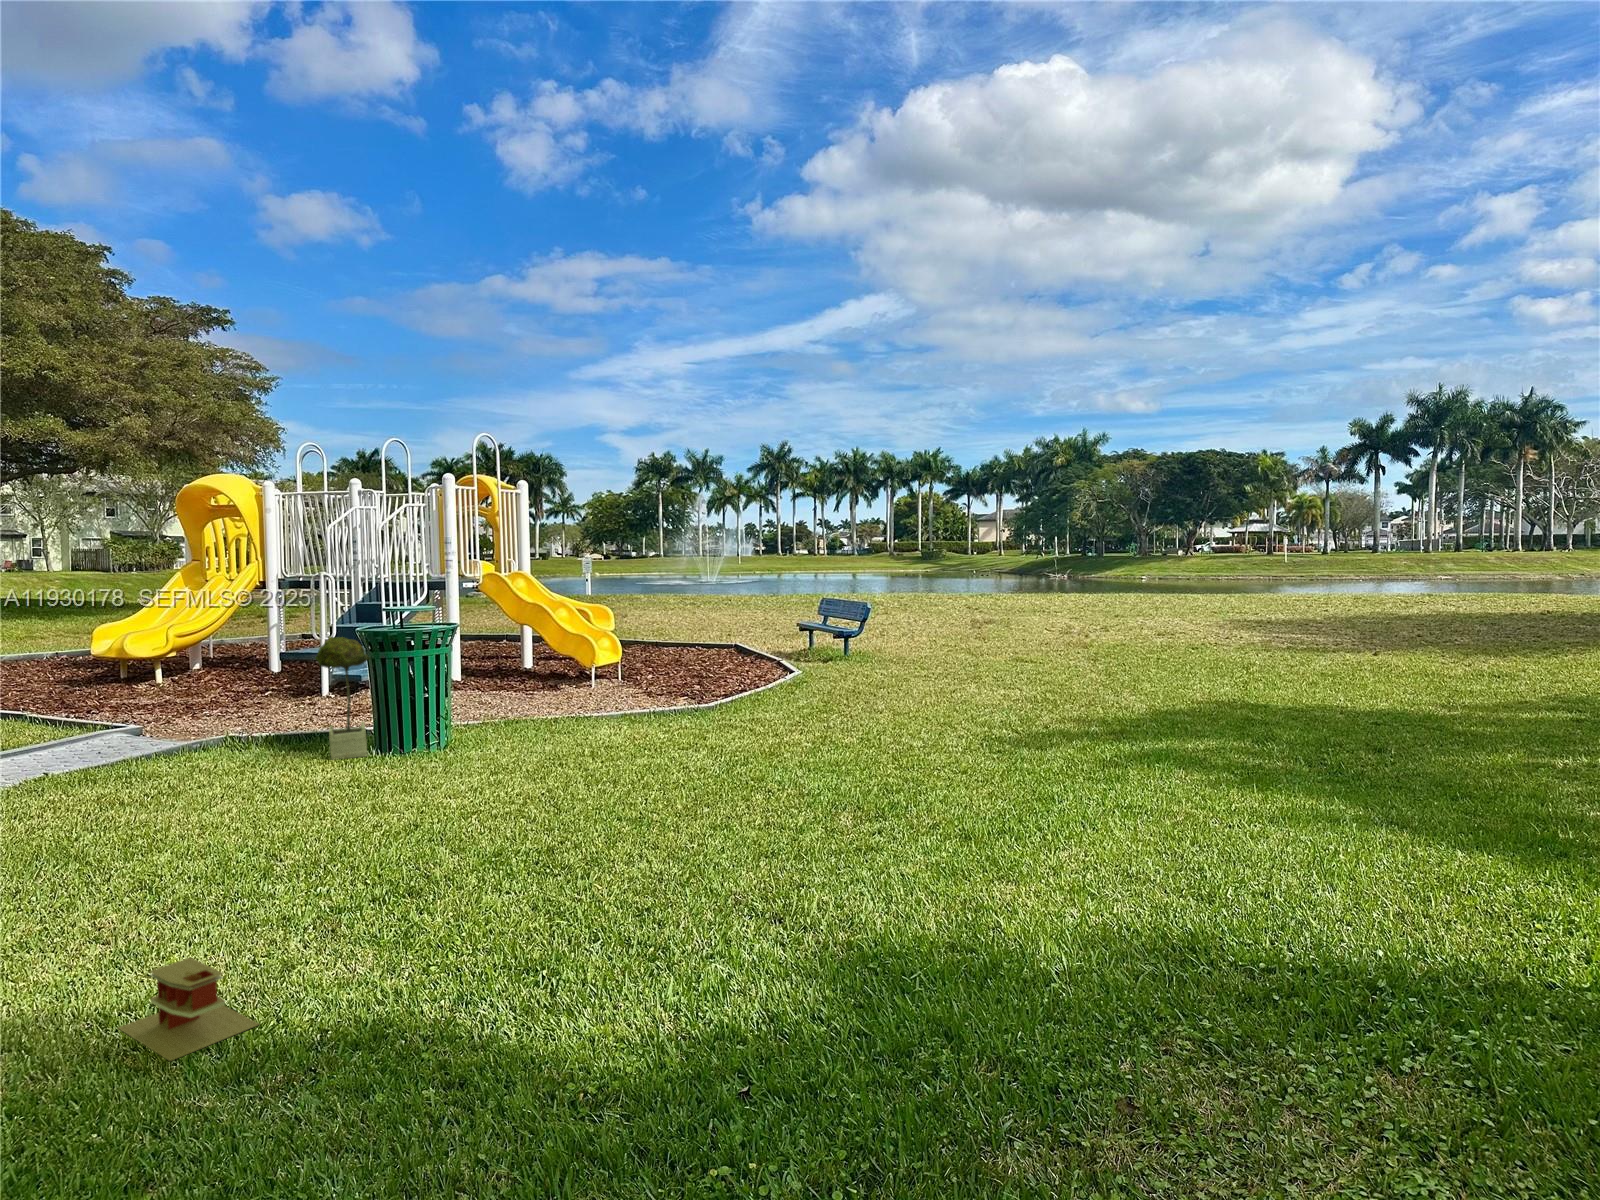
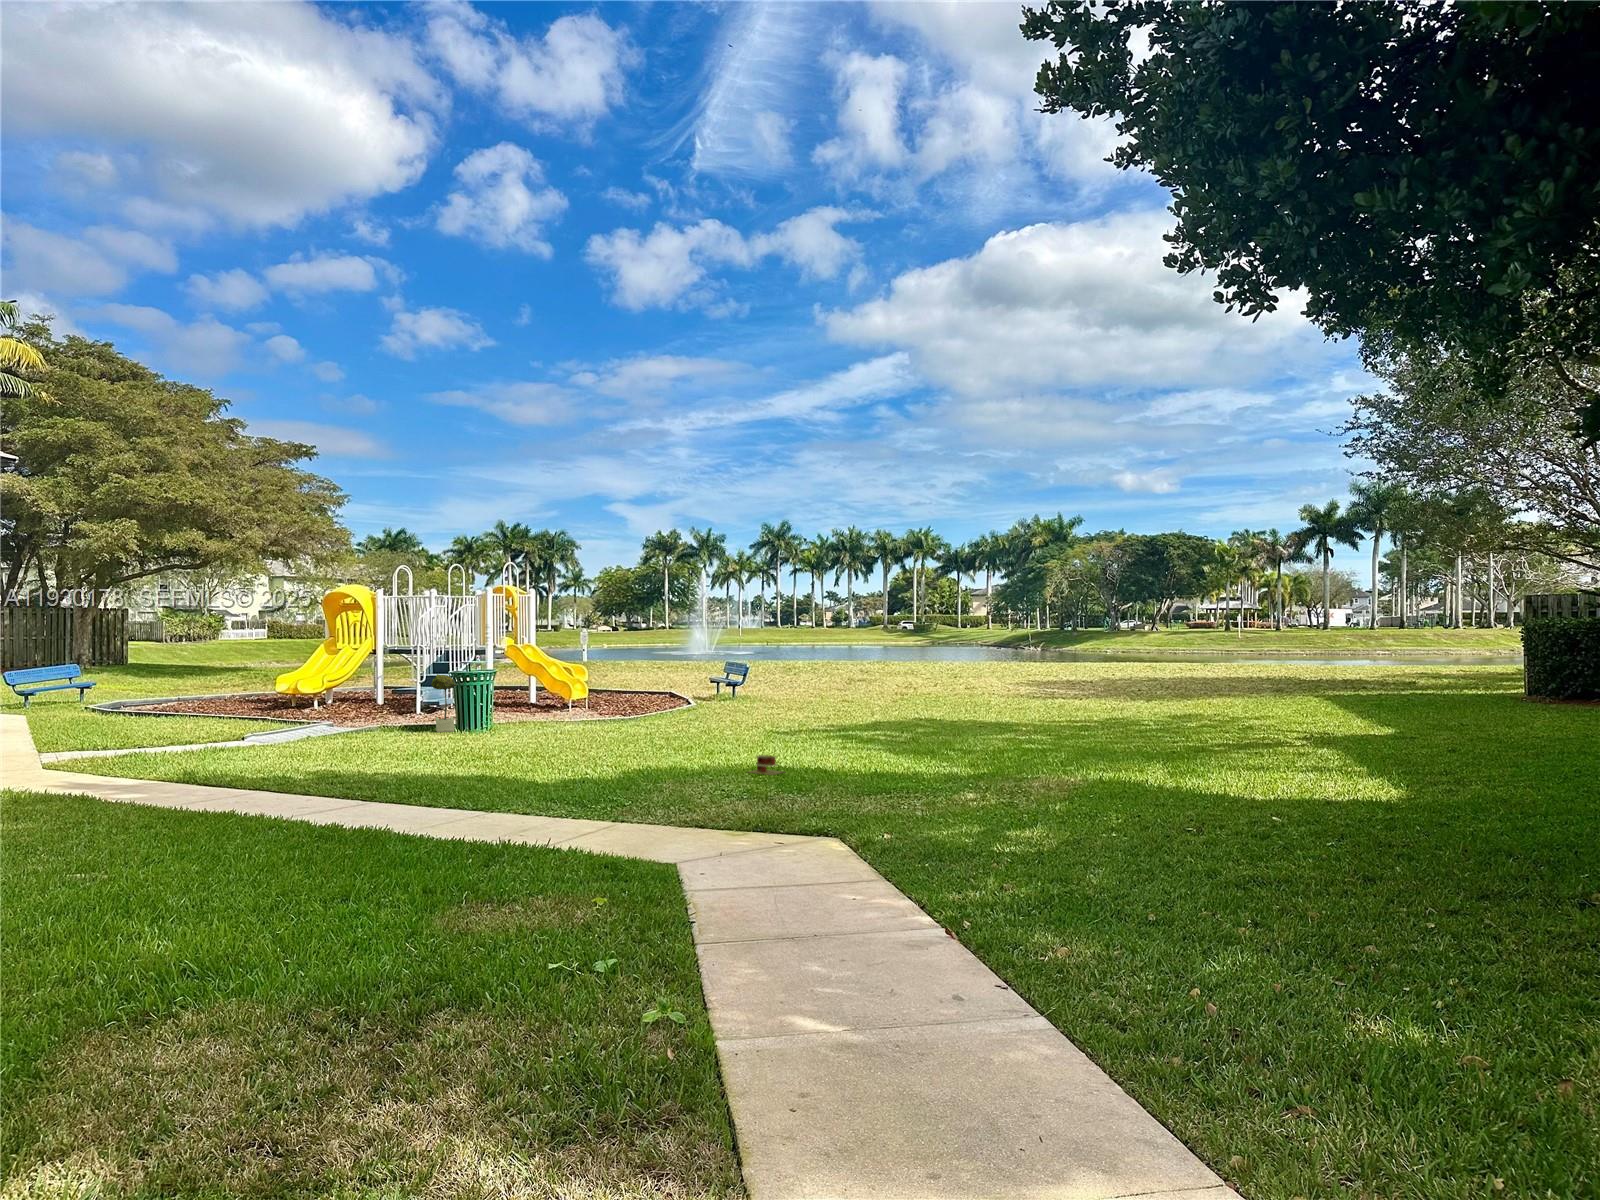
toy house: present [119,958,259,1061] -> present [751,755,782,775]

